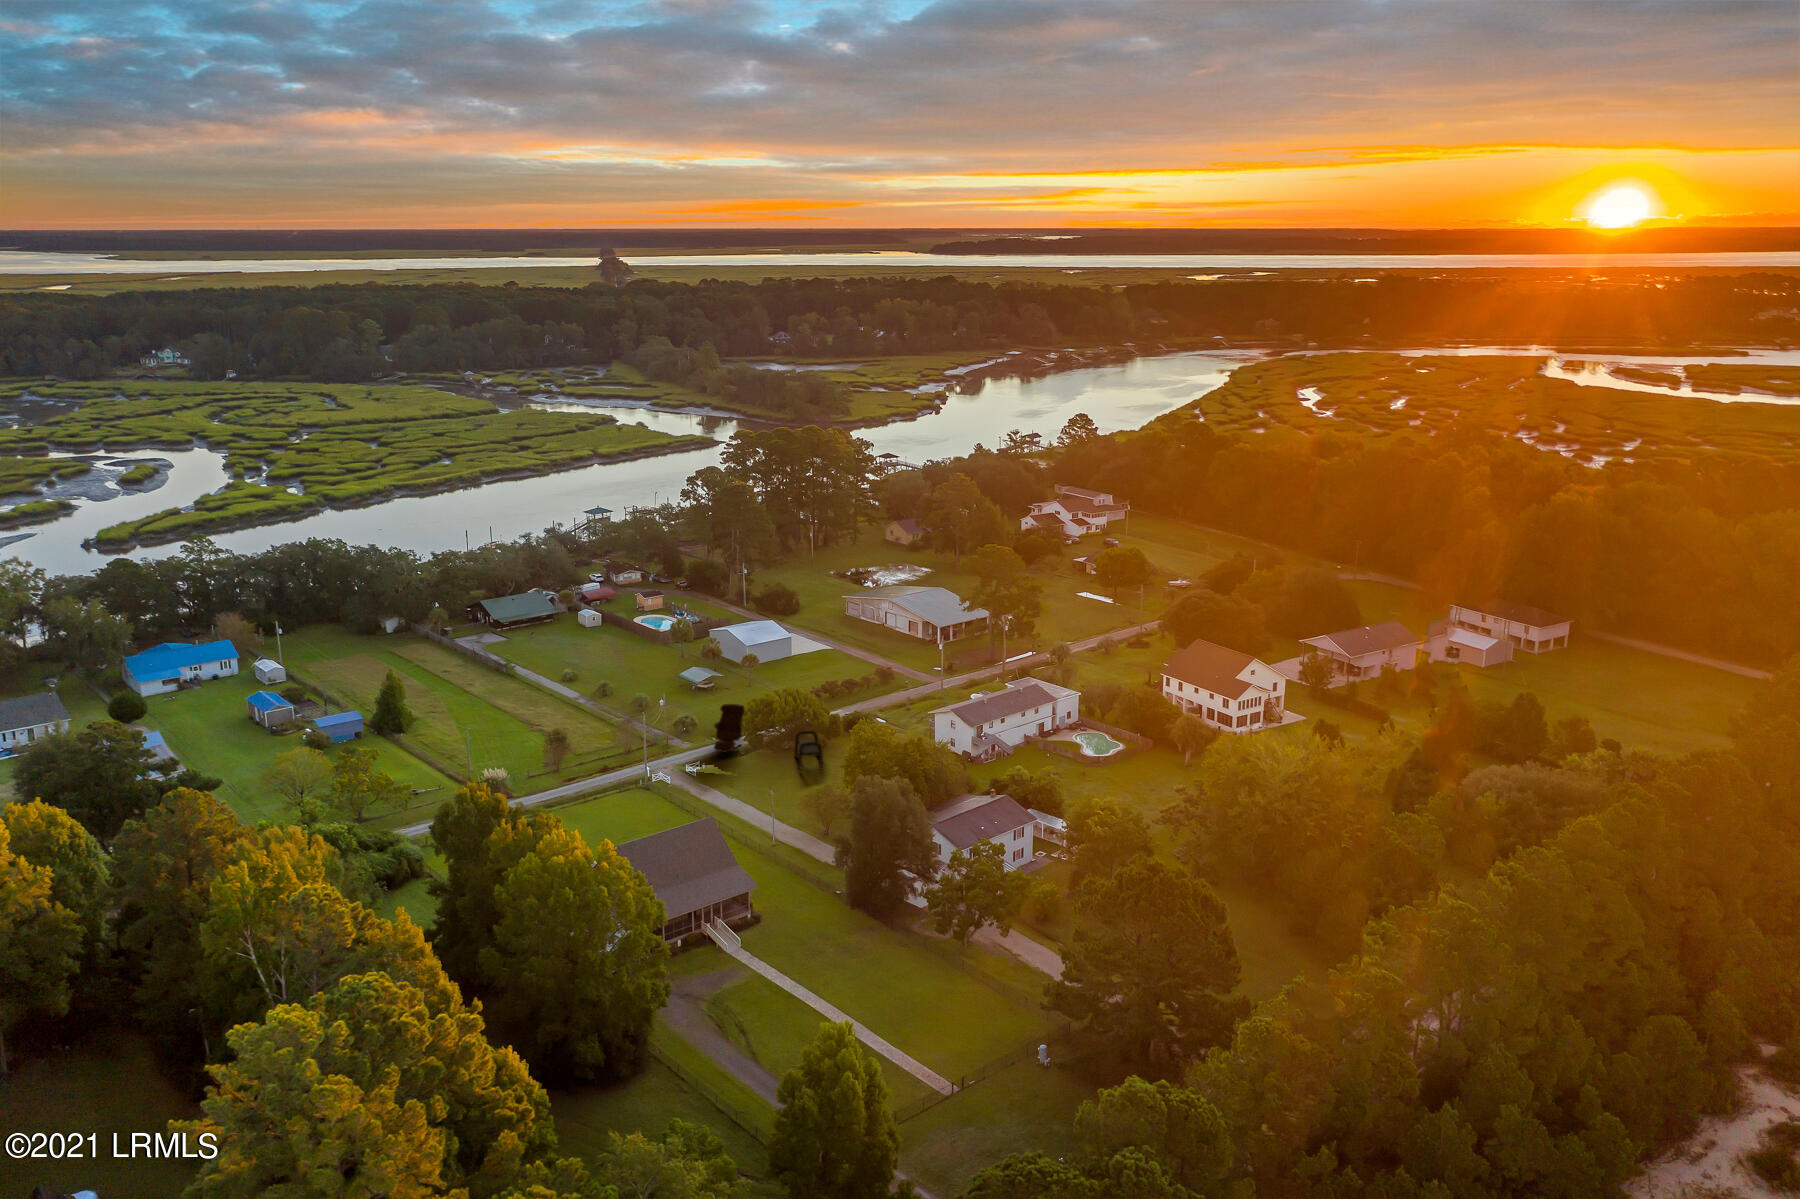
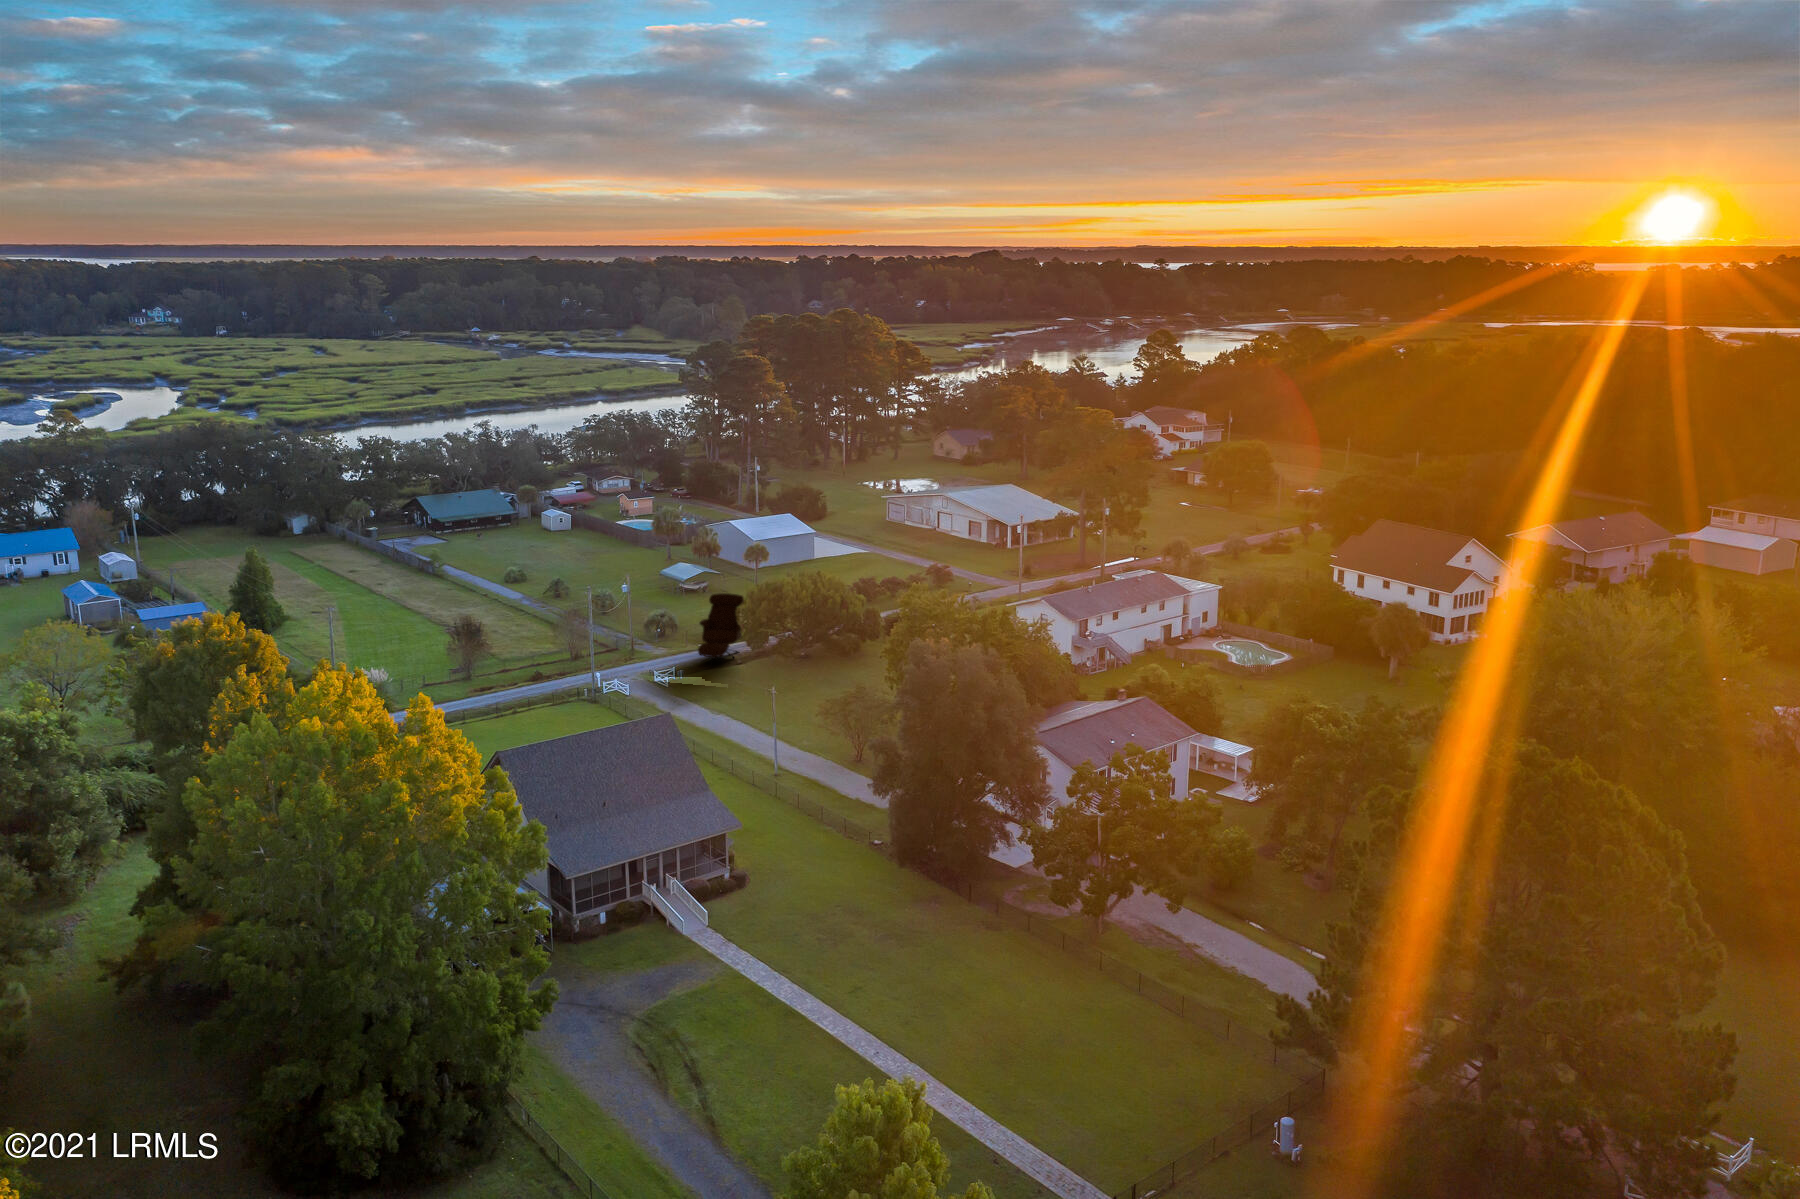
bench: present [794,731,823,770] -> none [814,628,855,681]

